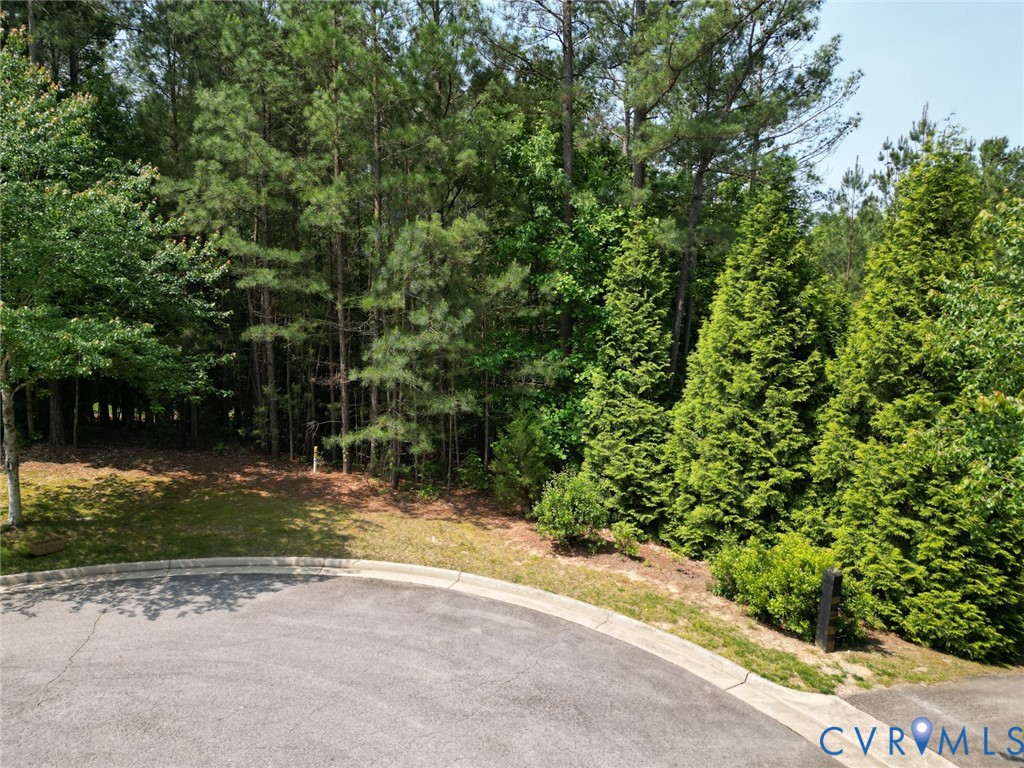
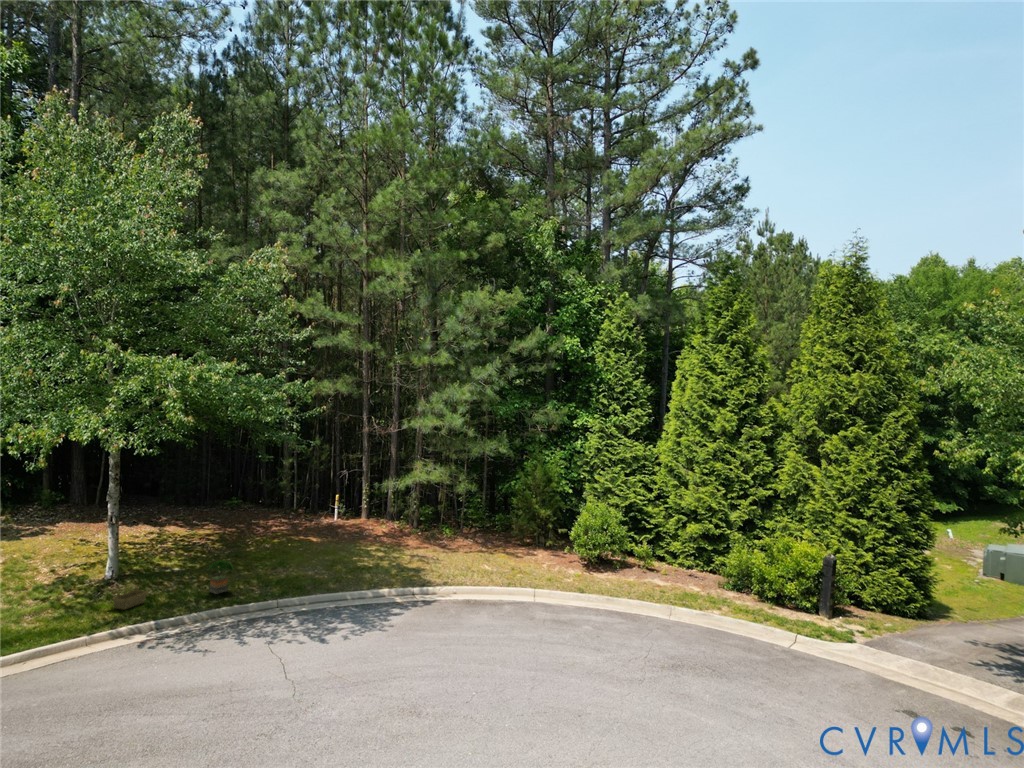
potted tree: none [128,512,155,547] -> present [209,560,234,594]

